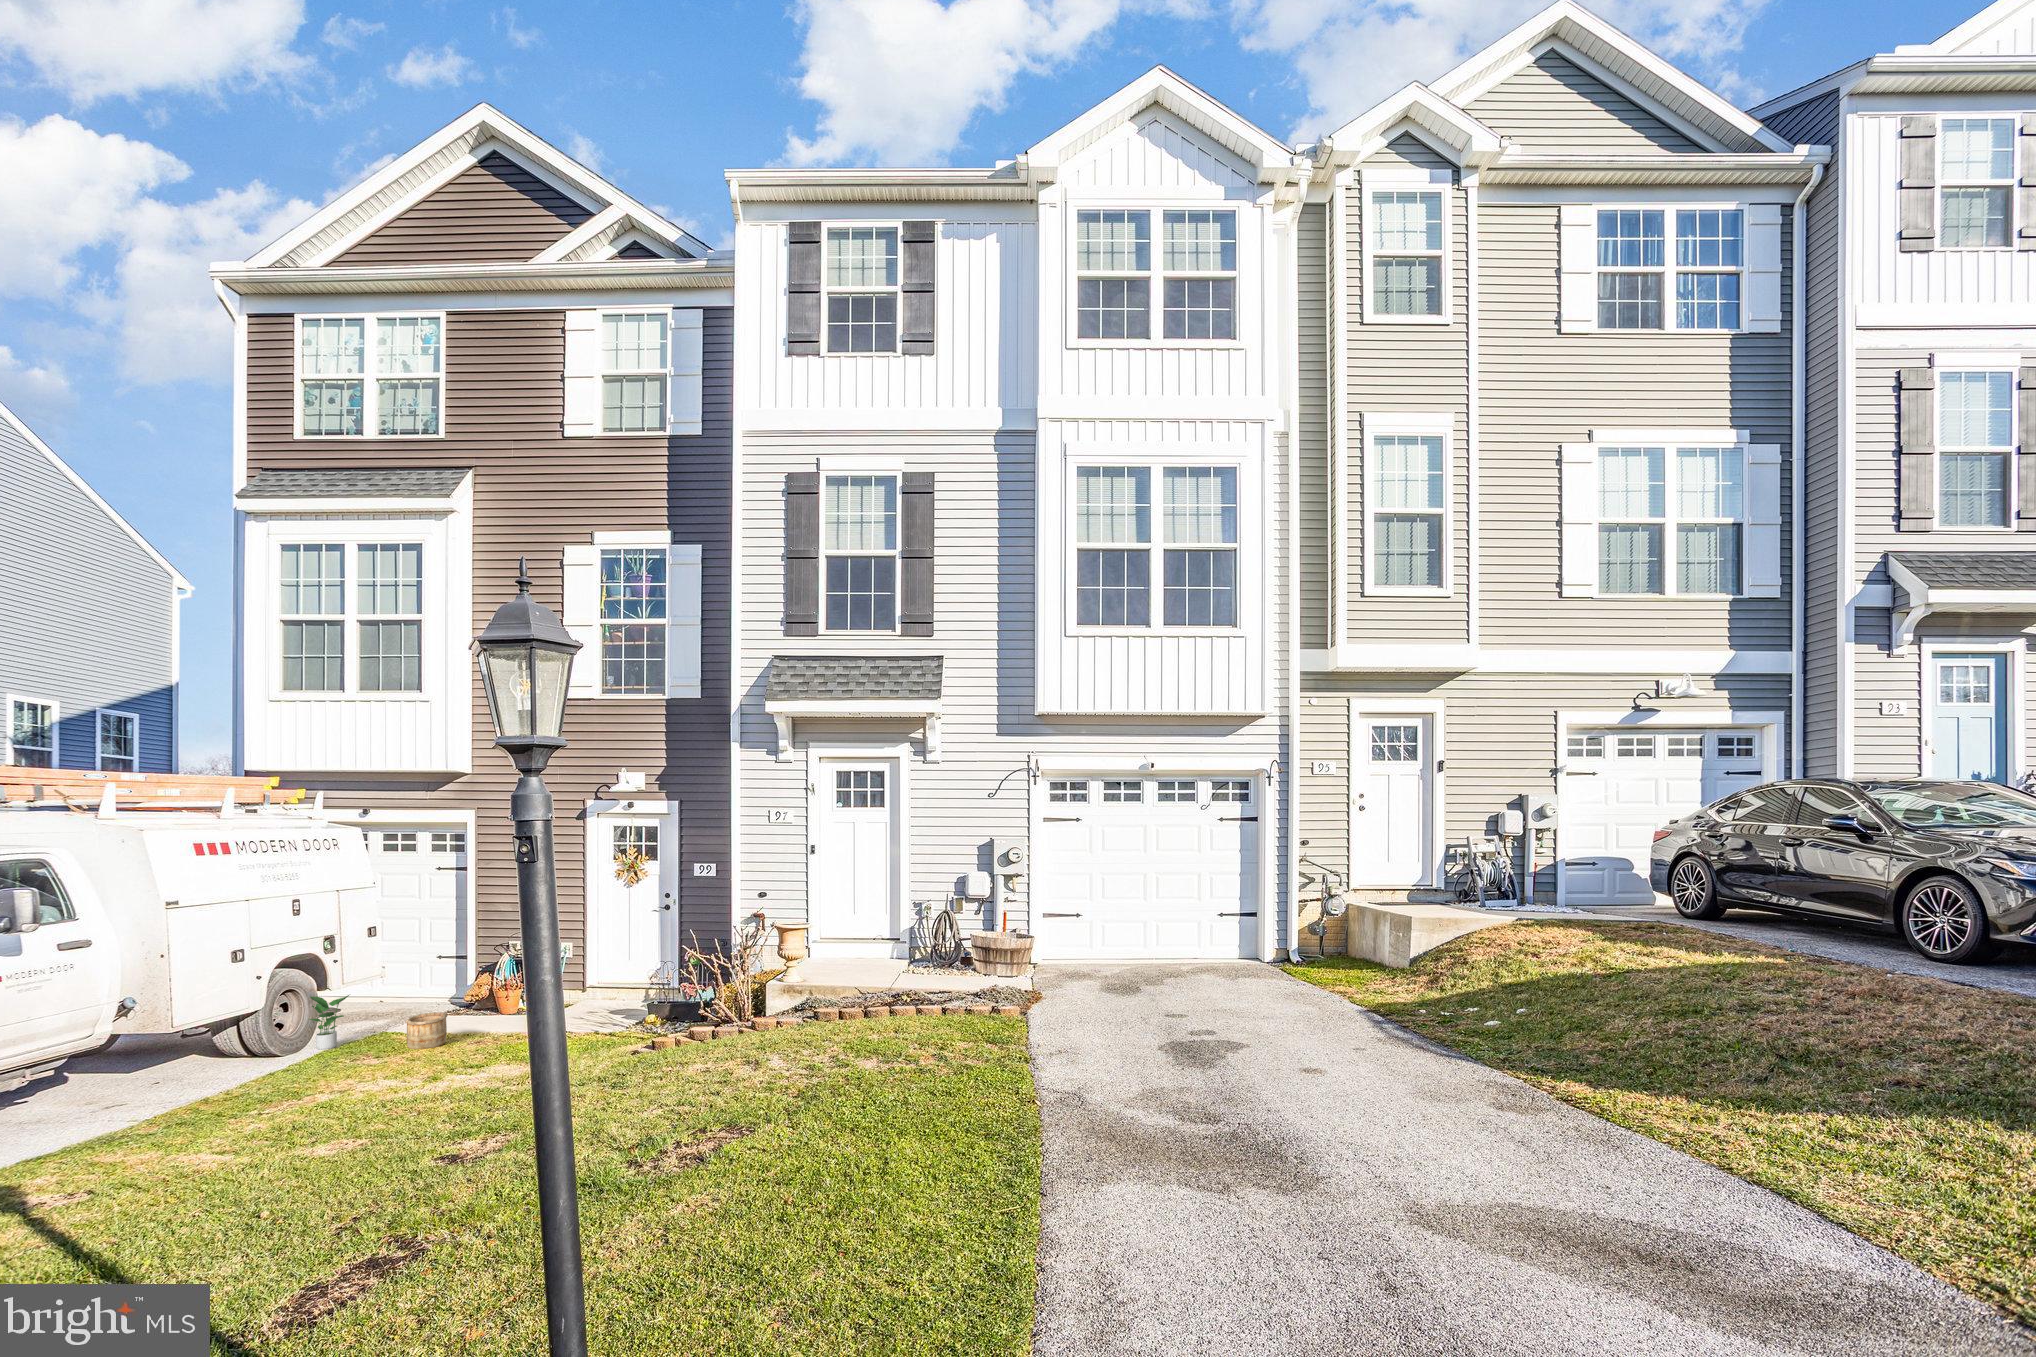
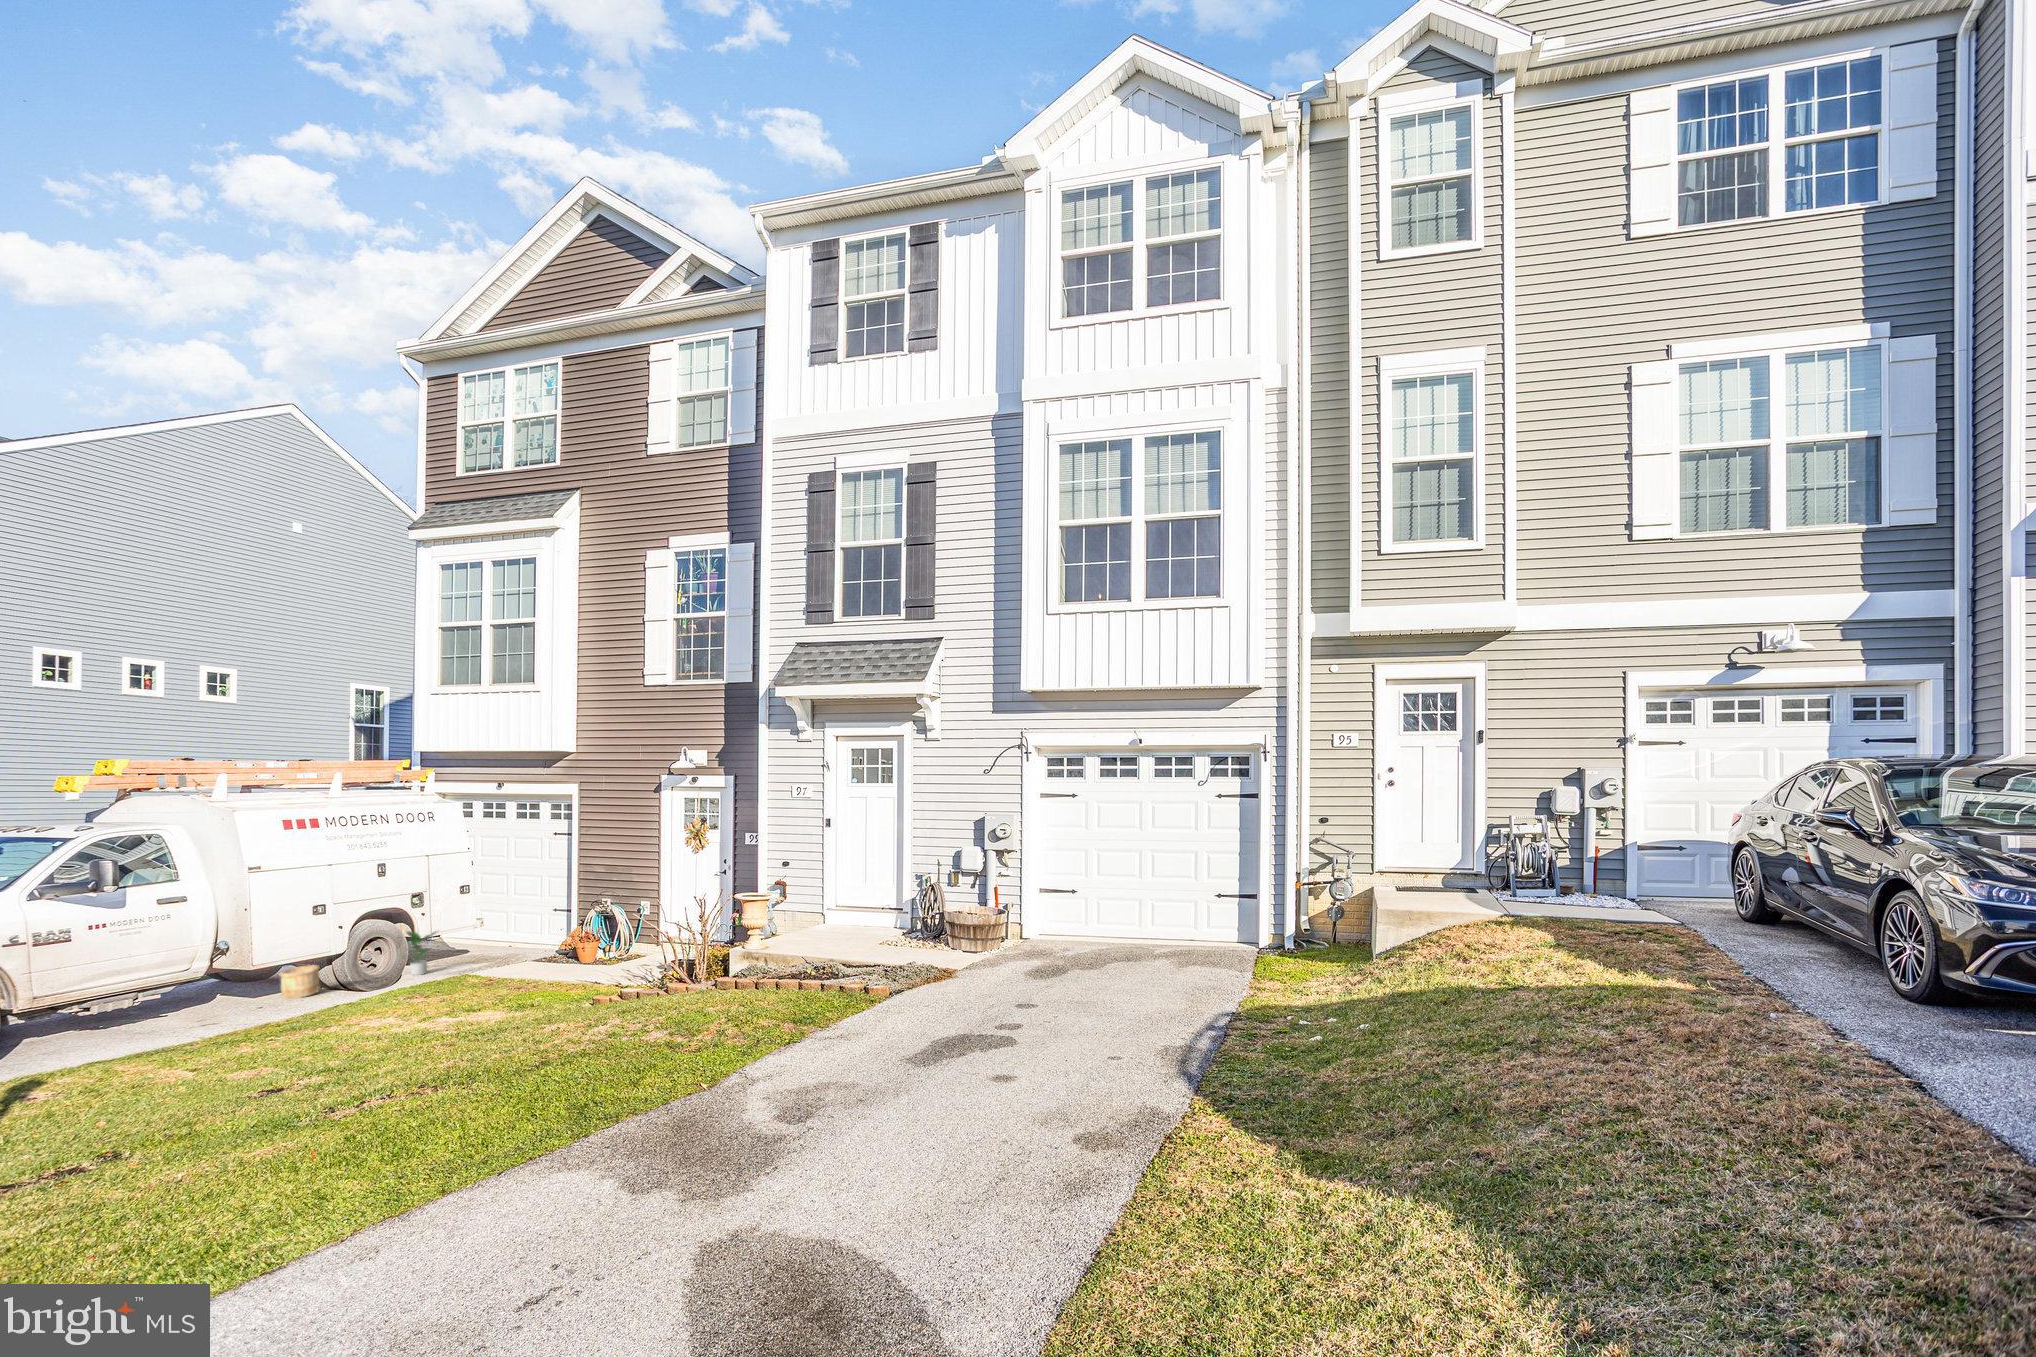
wooden bucket: present [406,1012,447,1049] -> present [280,965,319,999]

